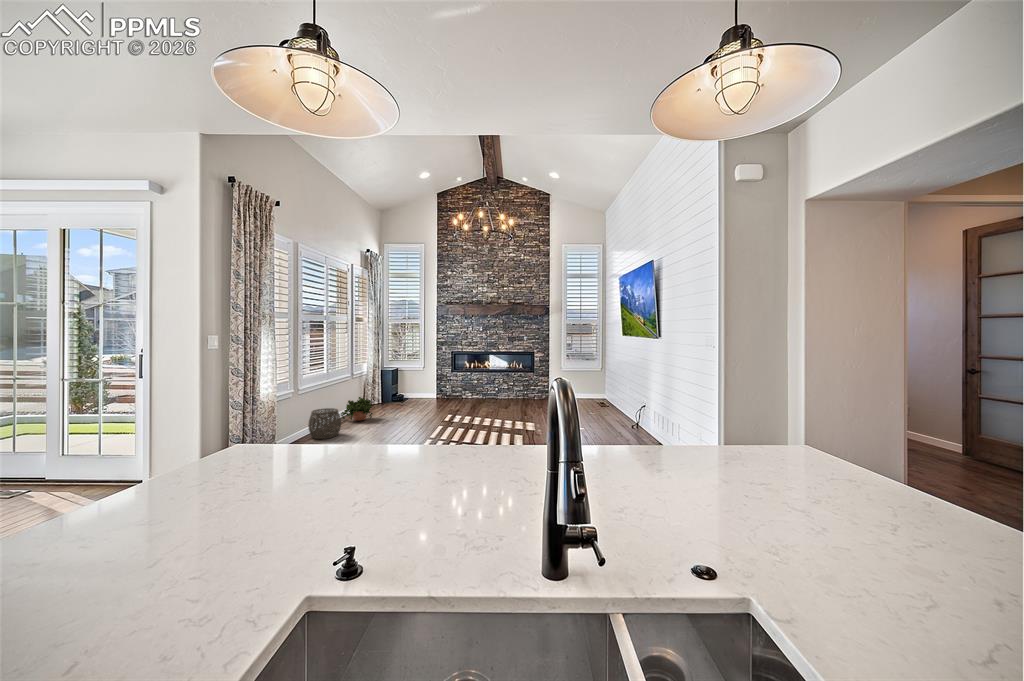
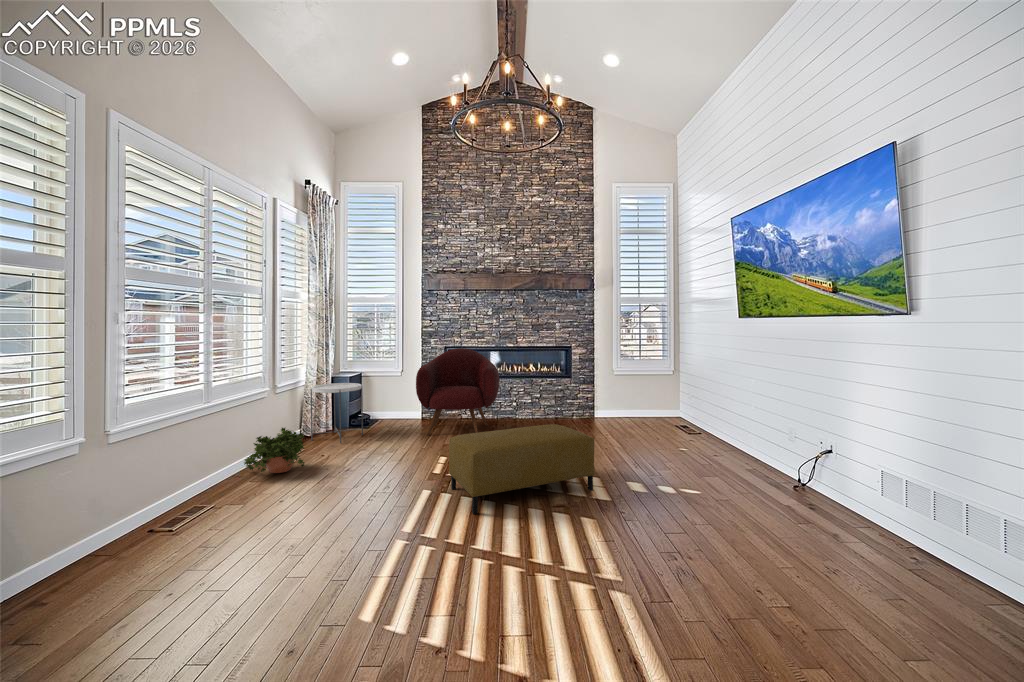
armchair: none [433,352,486,407] -> present [416,348,499,436]
side table: none [370,374,401,409] -> present [310,383,363,443]
ottoman: none [451,395,528,436] -> present [449,424,595,514]
woven basket: present [308,408,341,439] -> none [145,461,225,534]

